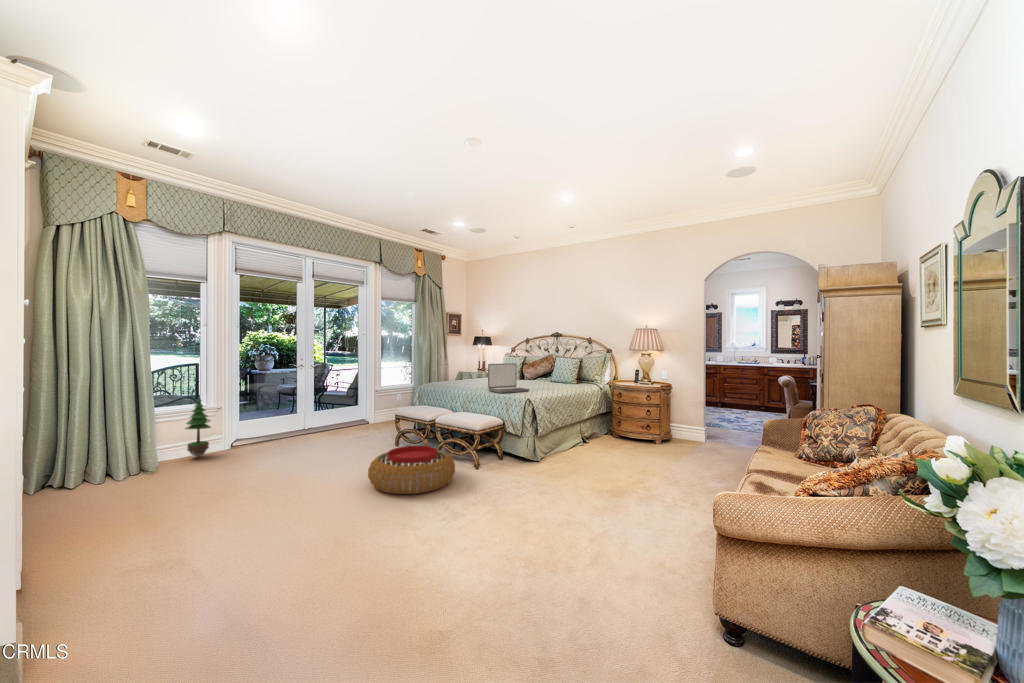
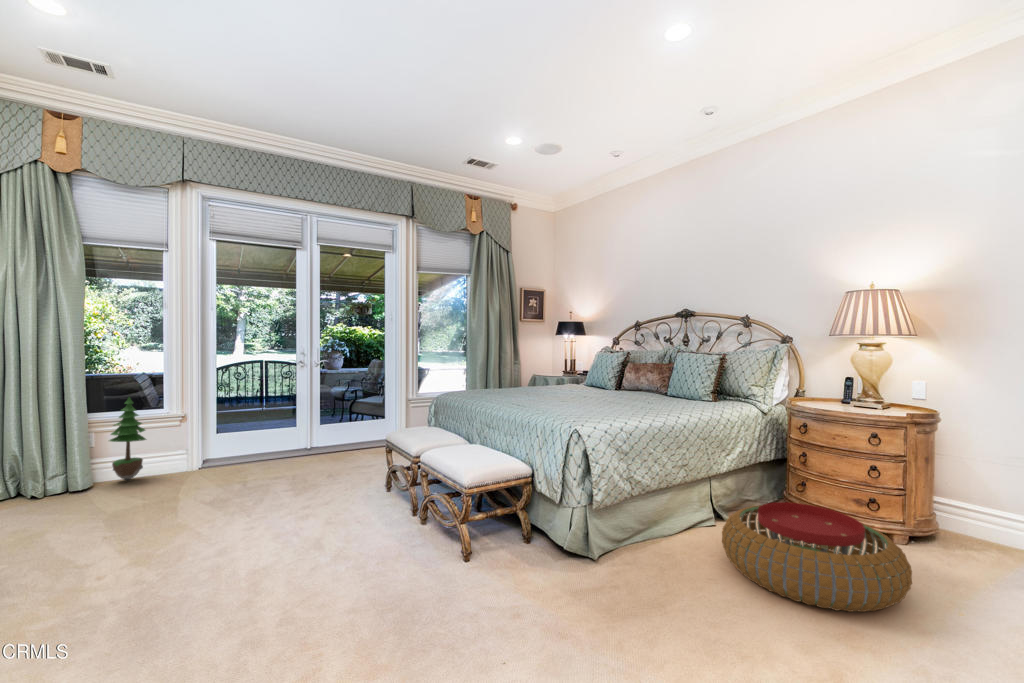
laptop: present [488,363,529,393] -> none [523,358,597,413]
pouf: present [368,446,455,494] -> present [722,502,912,612]

